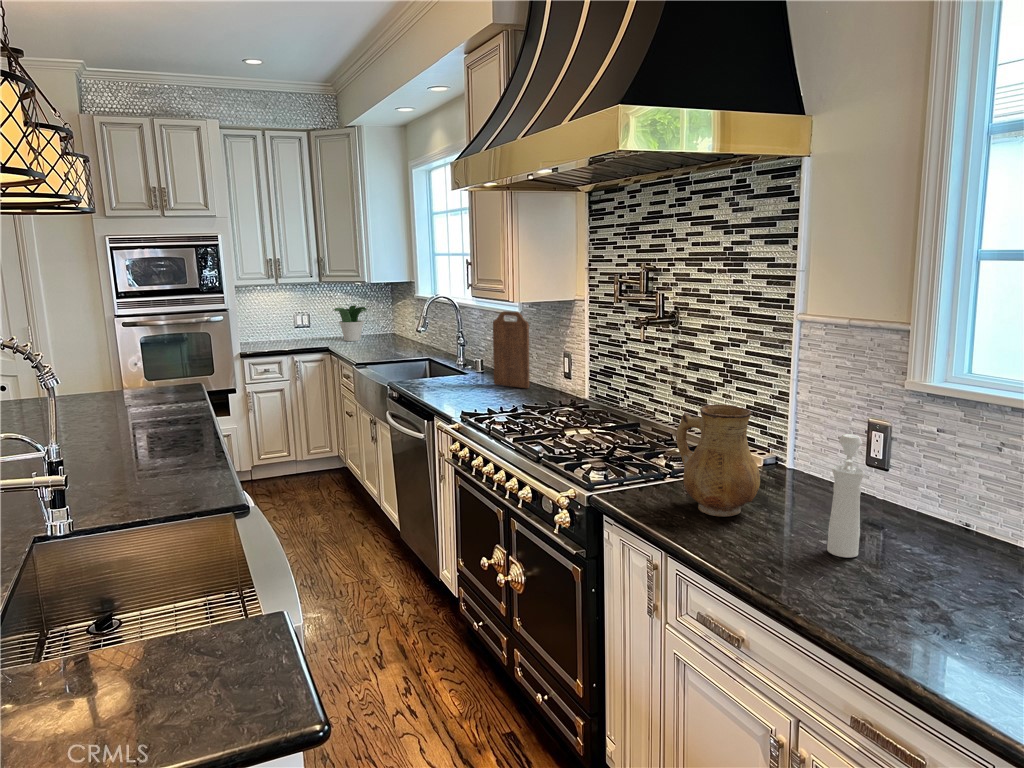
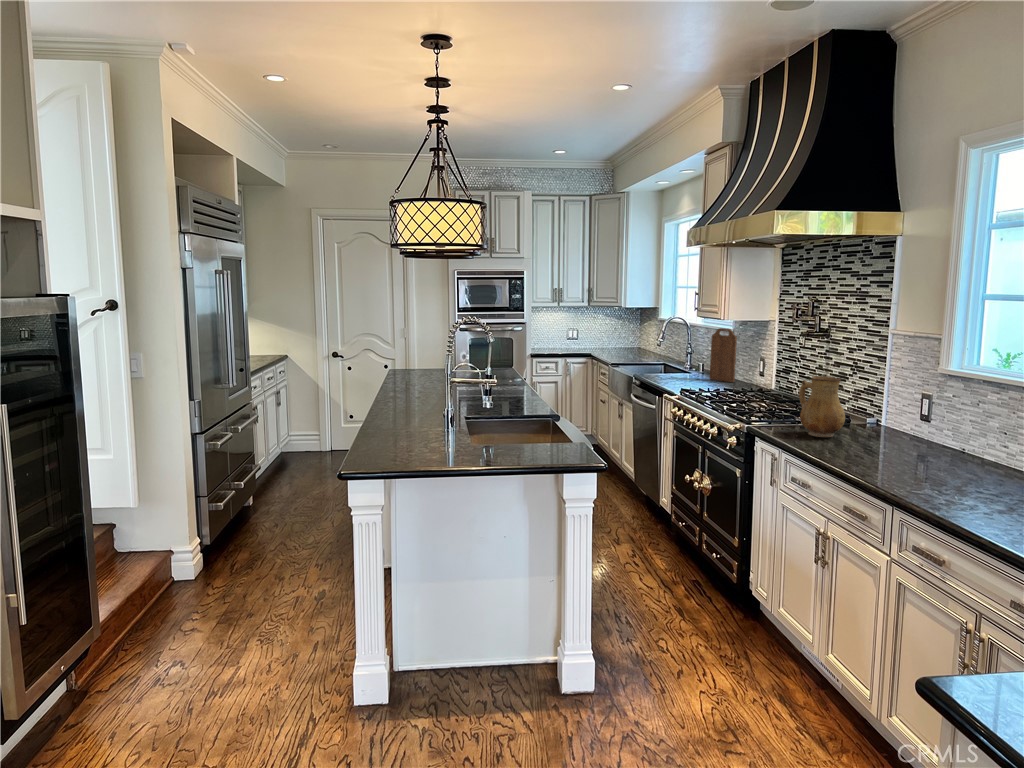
potted plant: present [334,305,366,341] -> none [597,324,623,351]
pepper mill: present [827,434,865,558] -> none [867,392,897,453]

